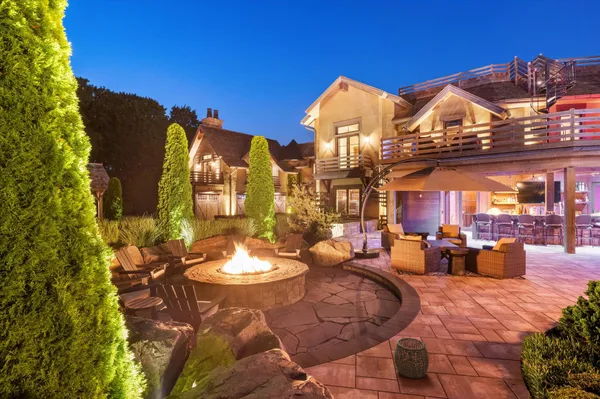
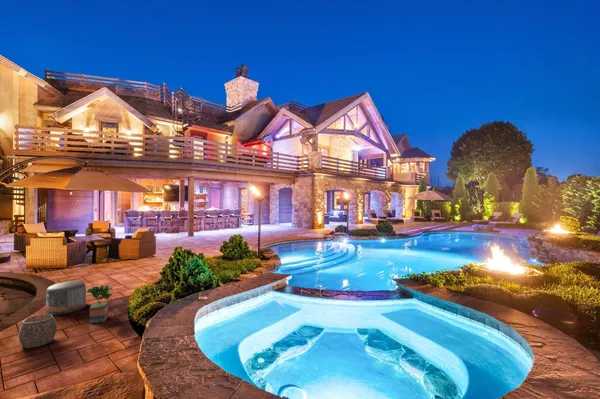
pouf: none [413,298,452,337] -> present [46,281,86,315]
potted tree: none [457,317,492,370] -> present [87,285,112,323]

